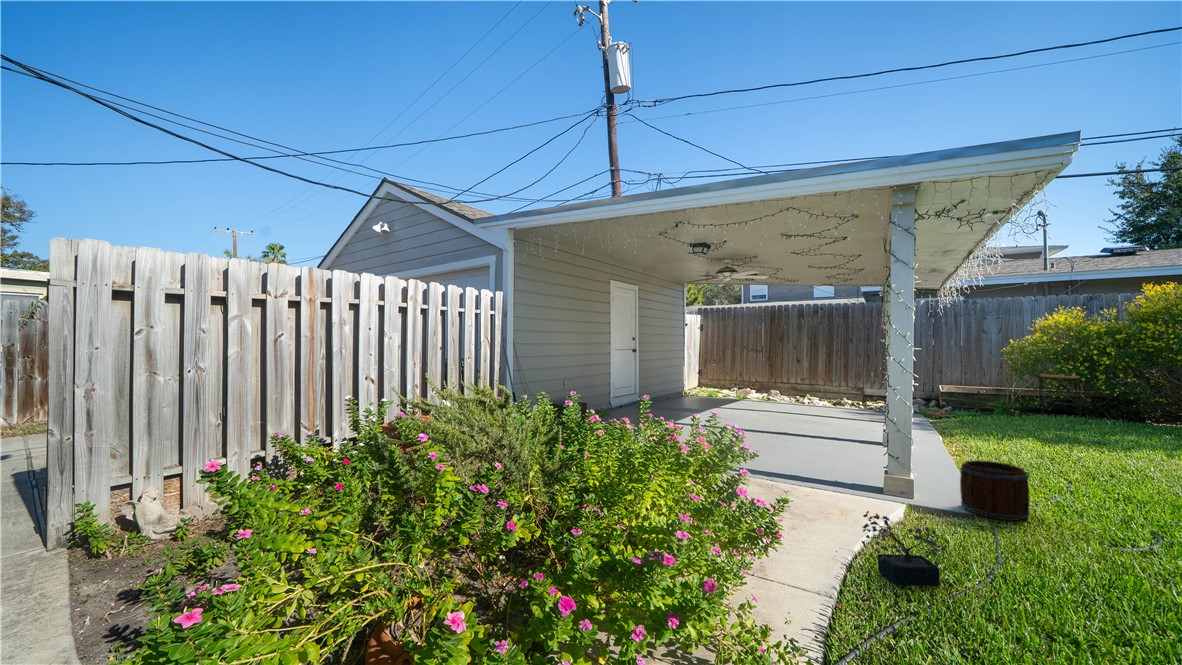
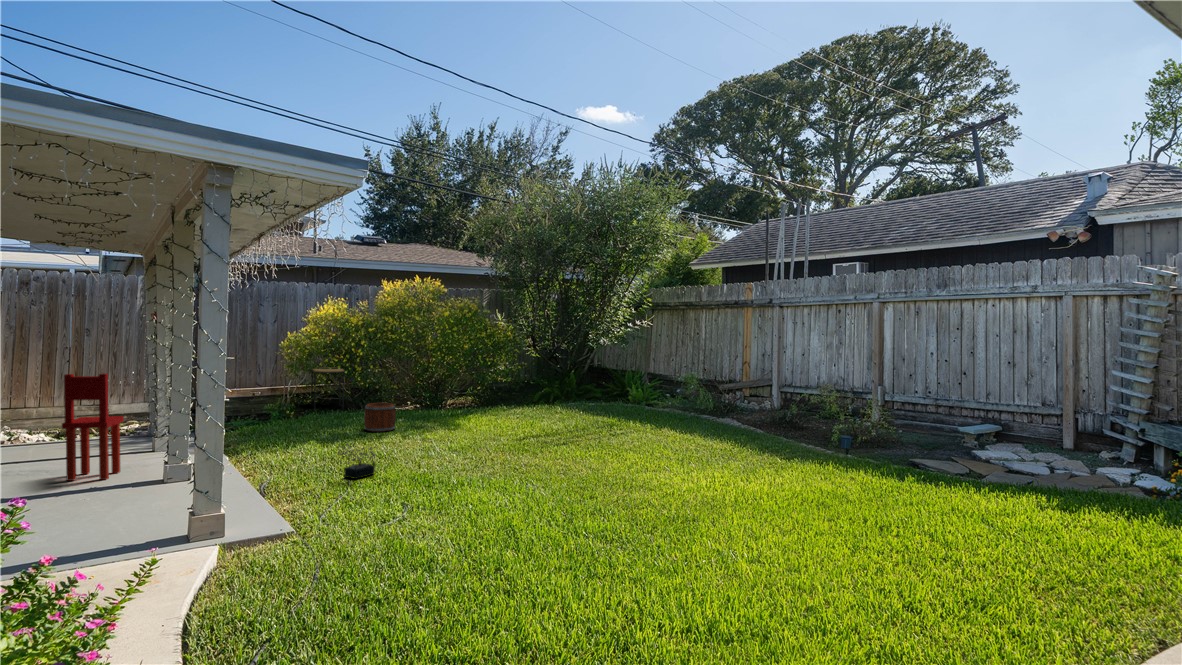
chair: none [815,364,854,439] -> present [62,373,124,481]
bucket: present [960,460,1030,521] -> present [364,403,396,432]
decorative plant: present [862,511,946,586] -> present [339,443,375,479]

